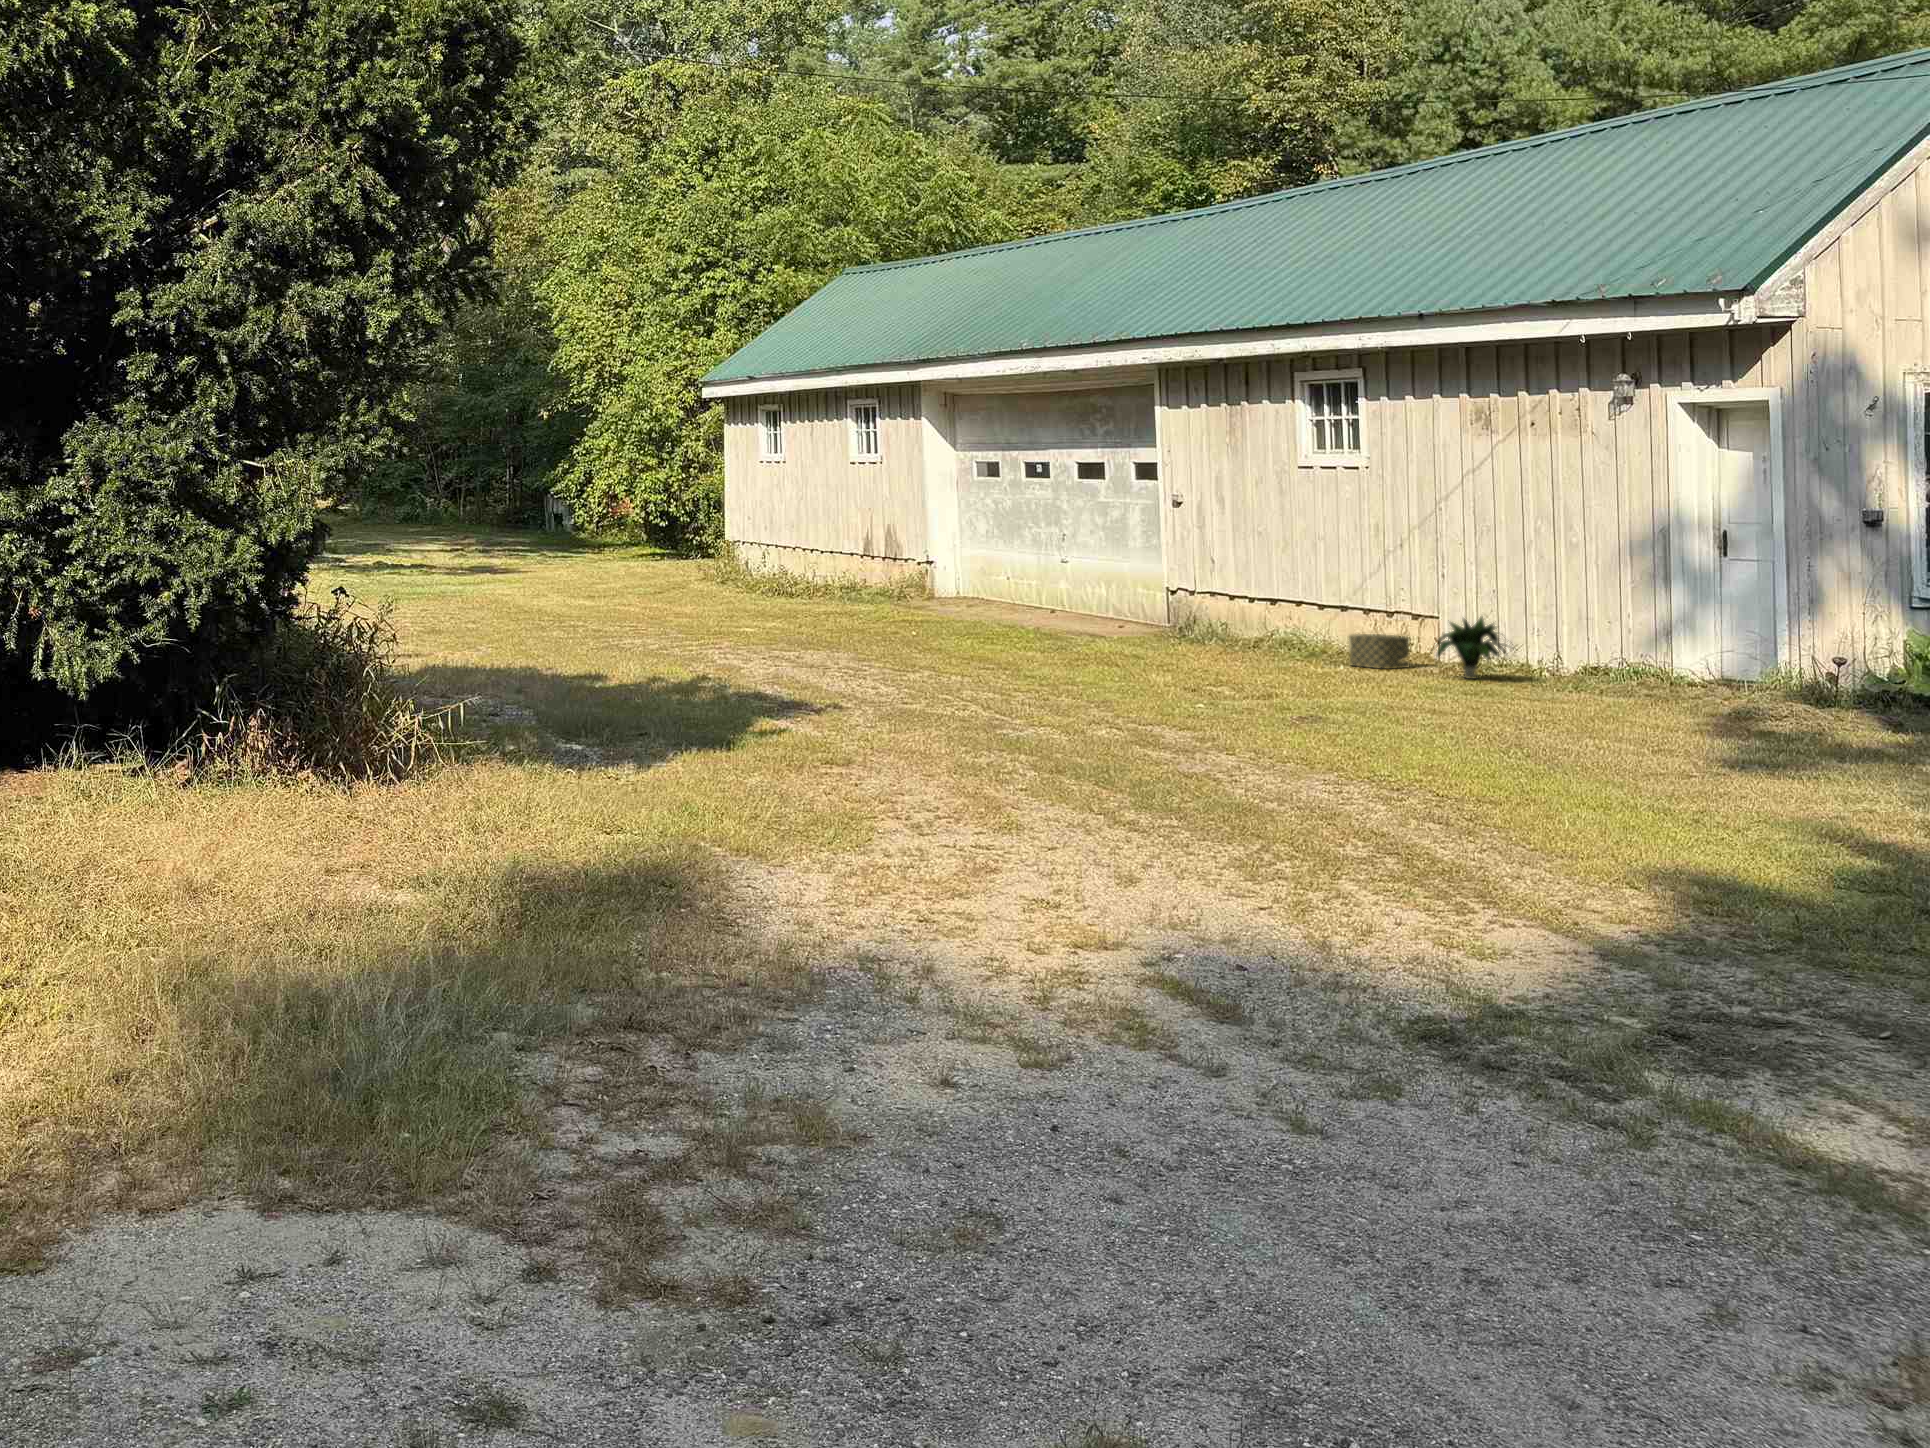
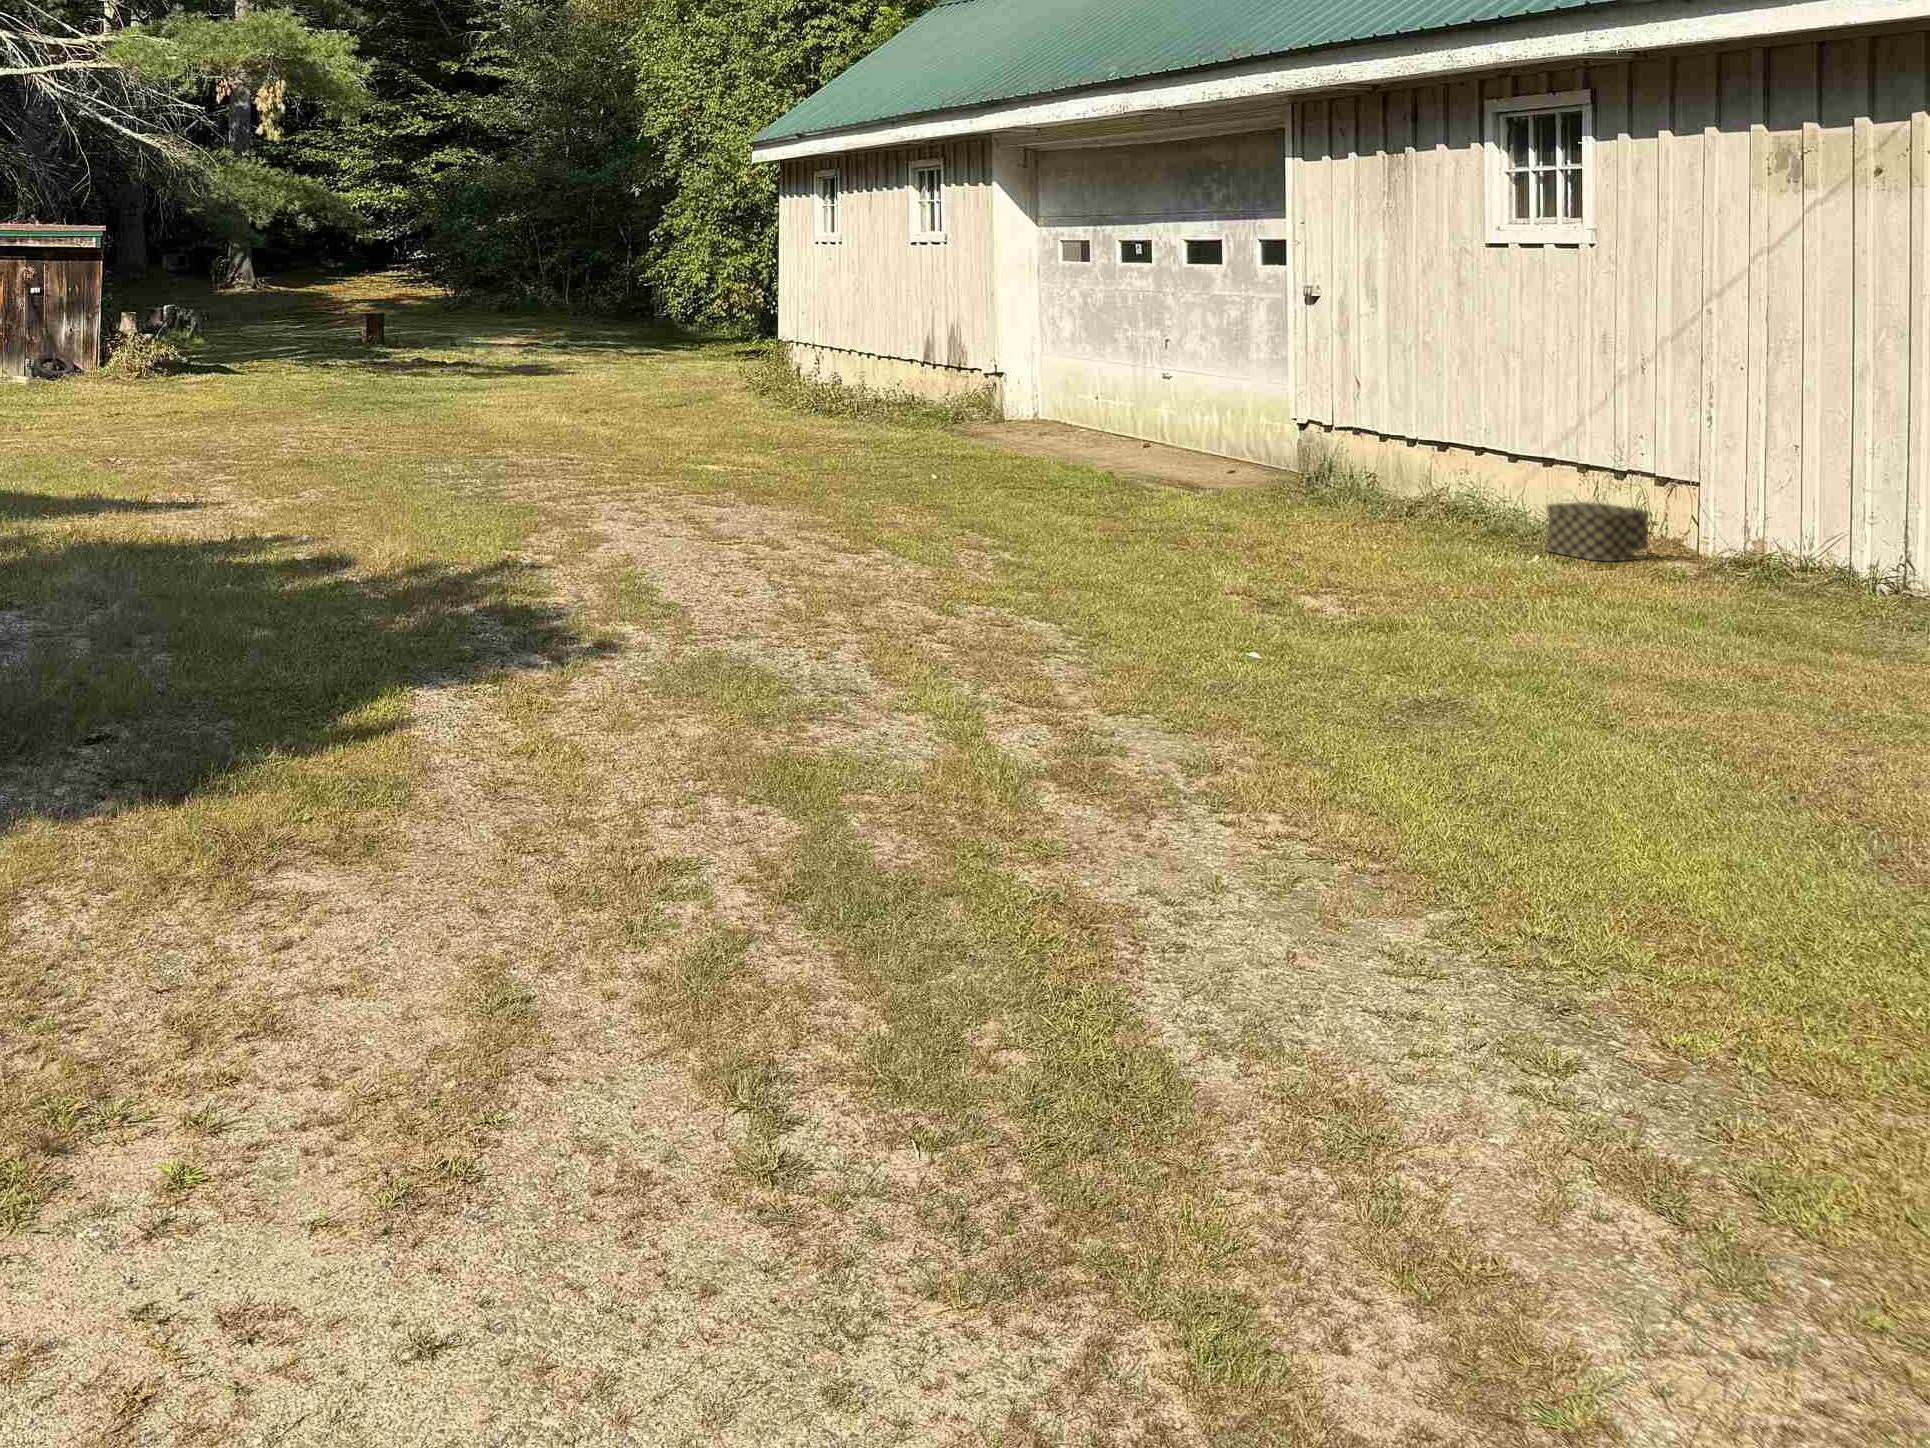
potted plant: present [1431,617,1513,679] -> none [1677,490,1847,594]

